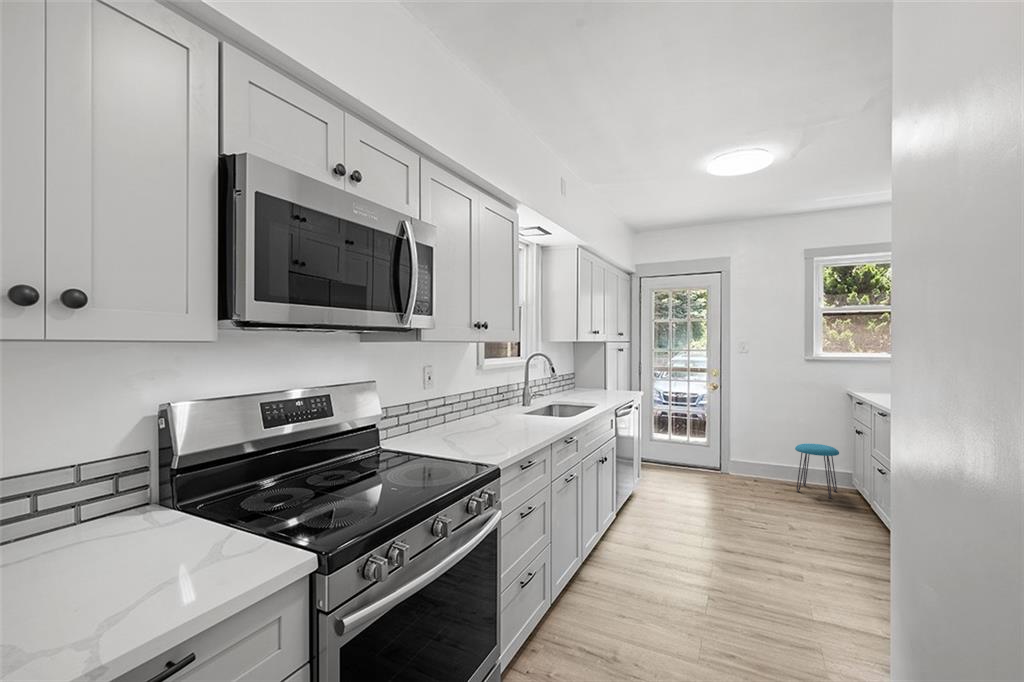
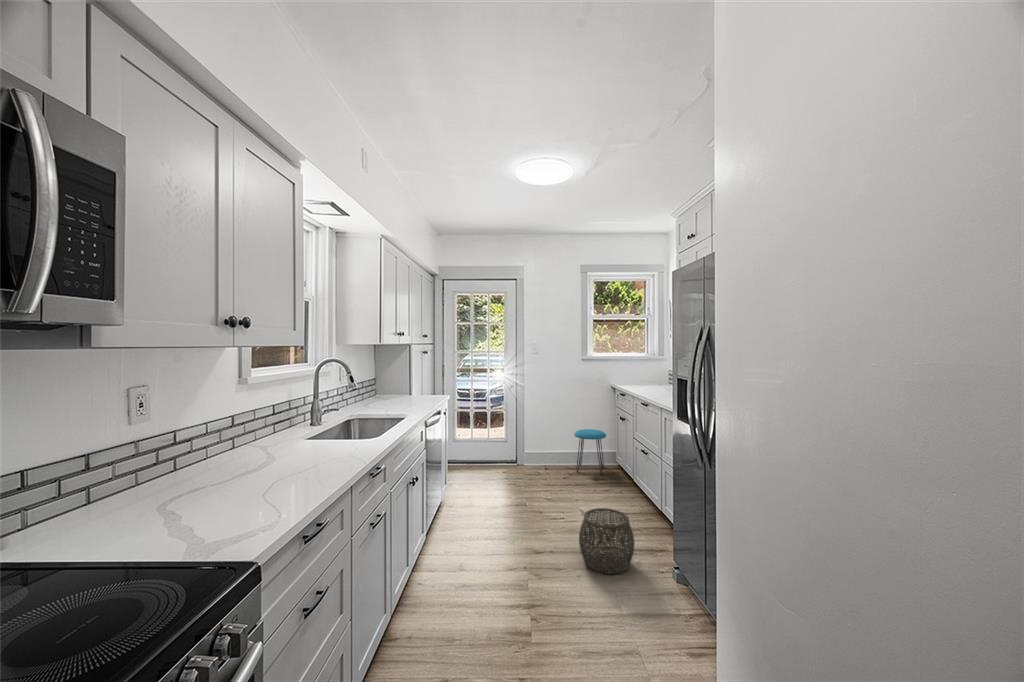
woven basket: none [771,518,840,586] -> present [579,508,635,574]

